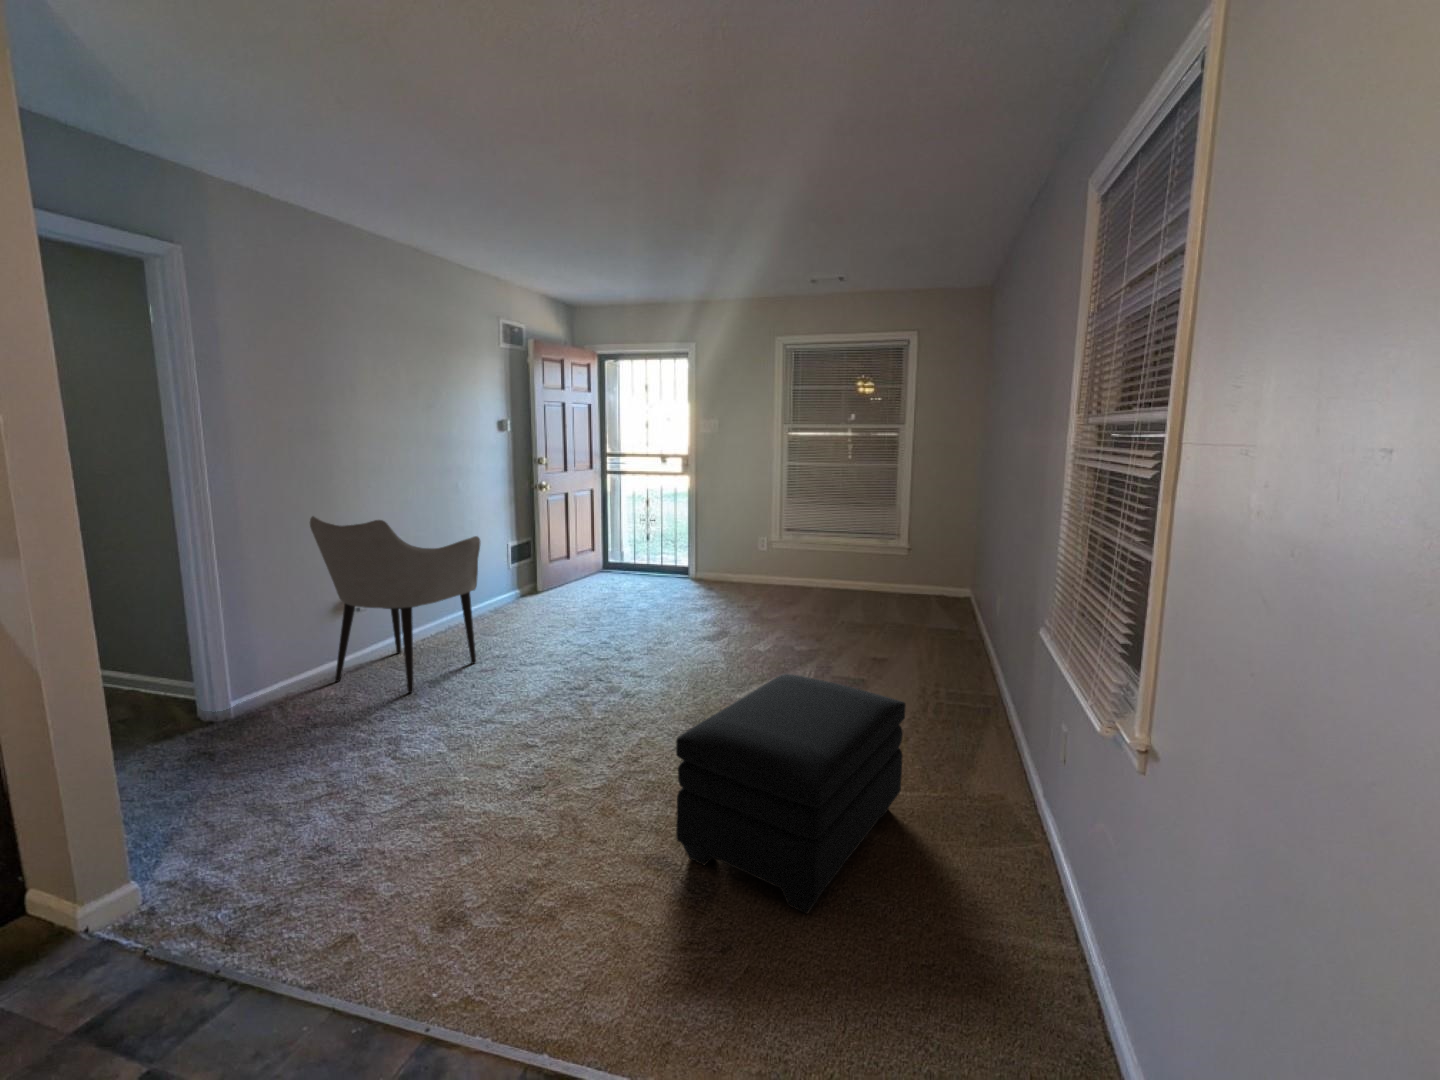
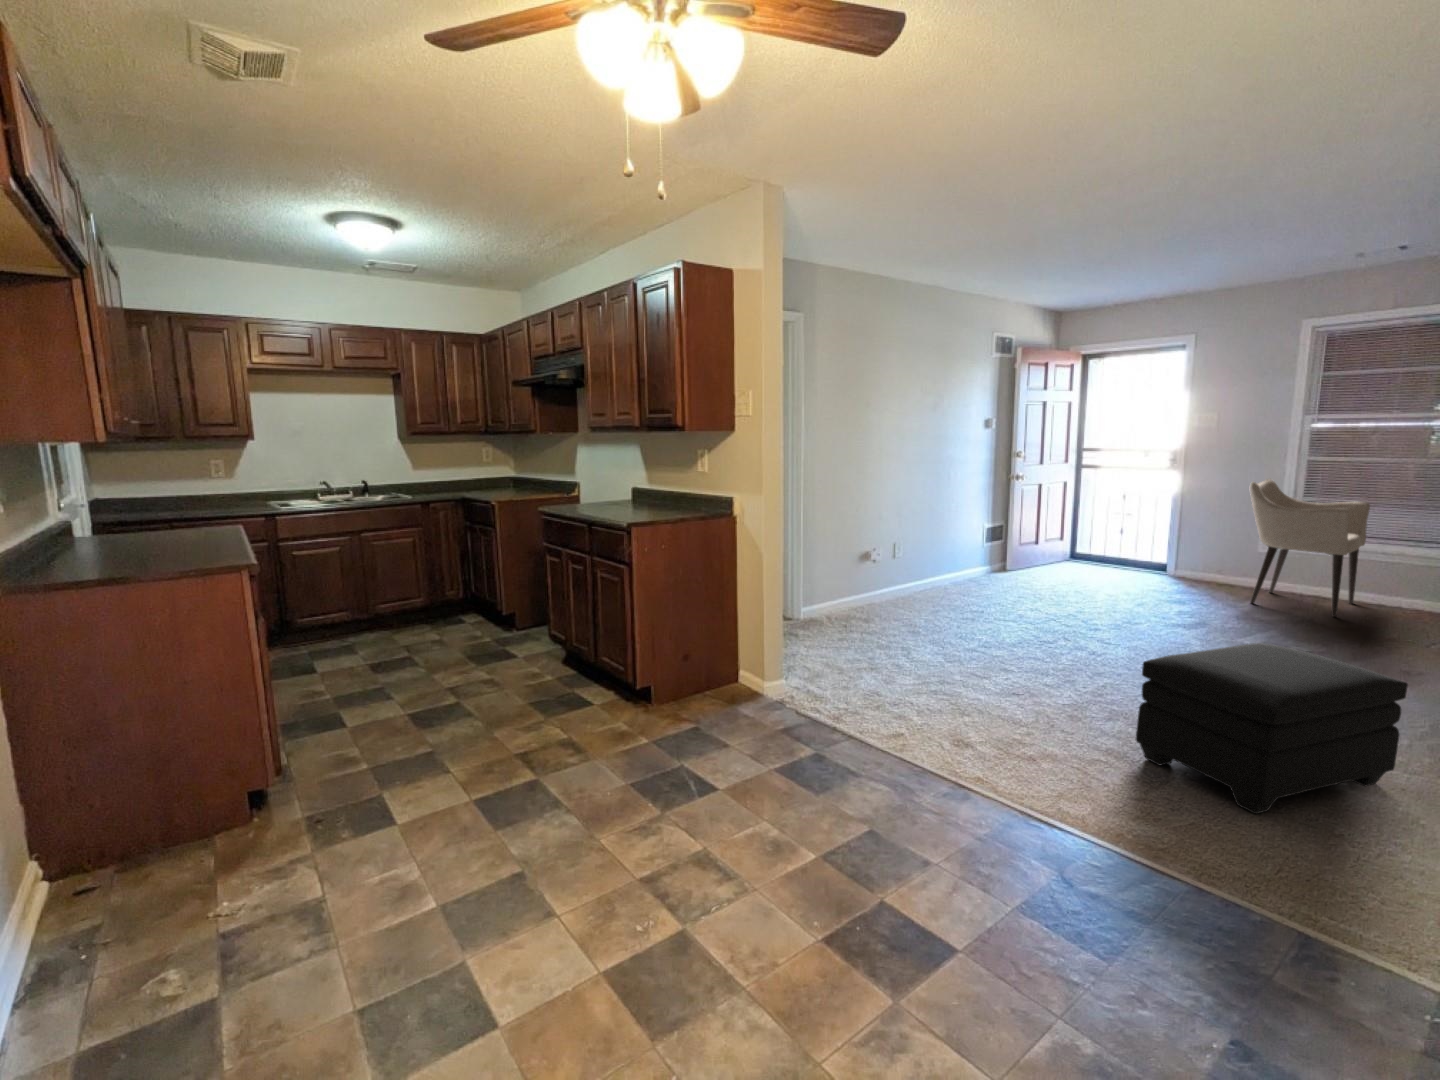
armchair: present [310,516,480,693] -> present [1250,479,1370,617]

